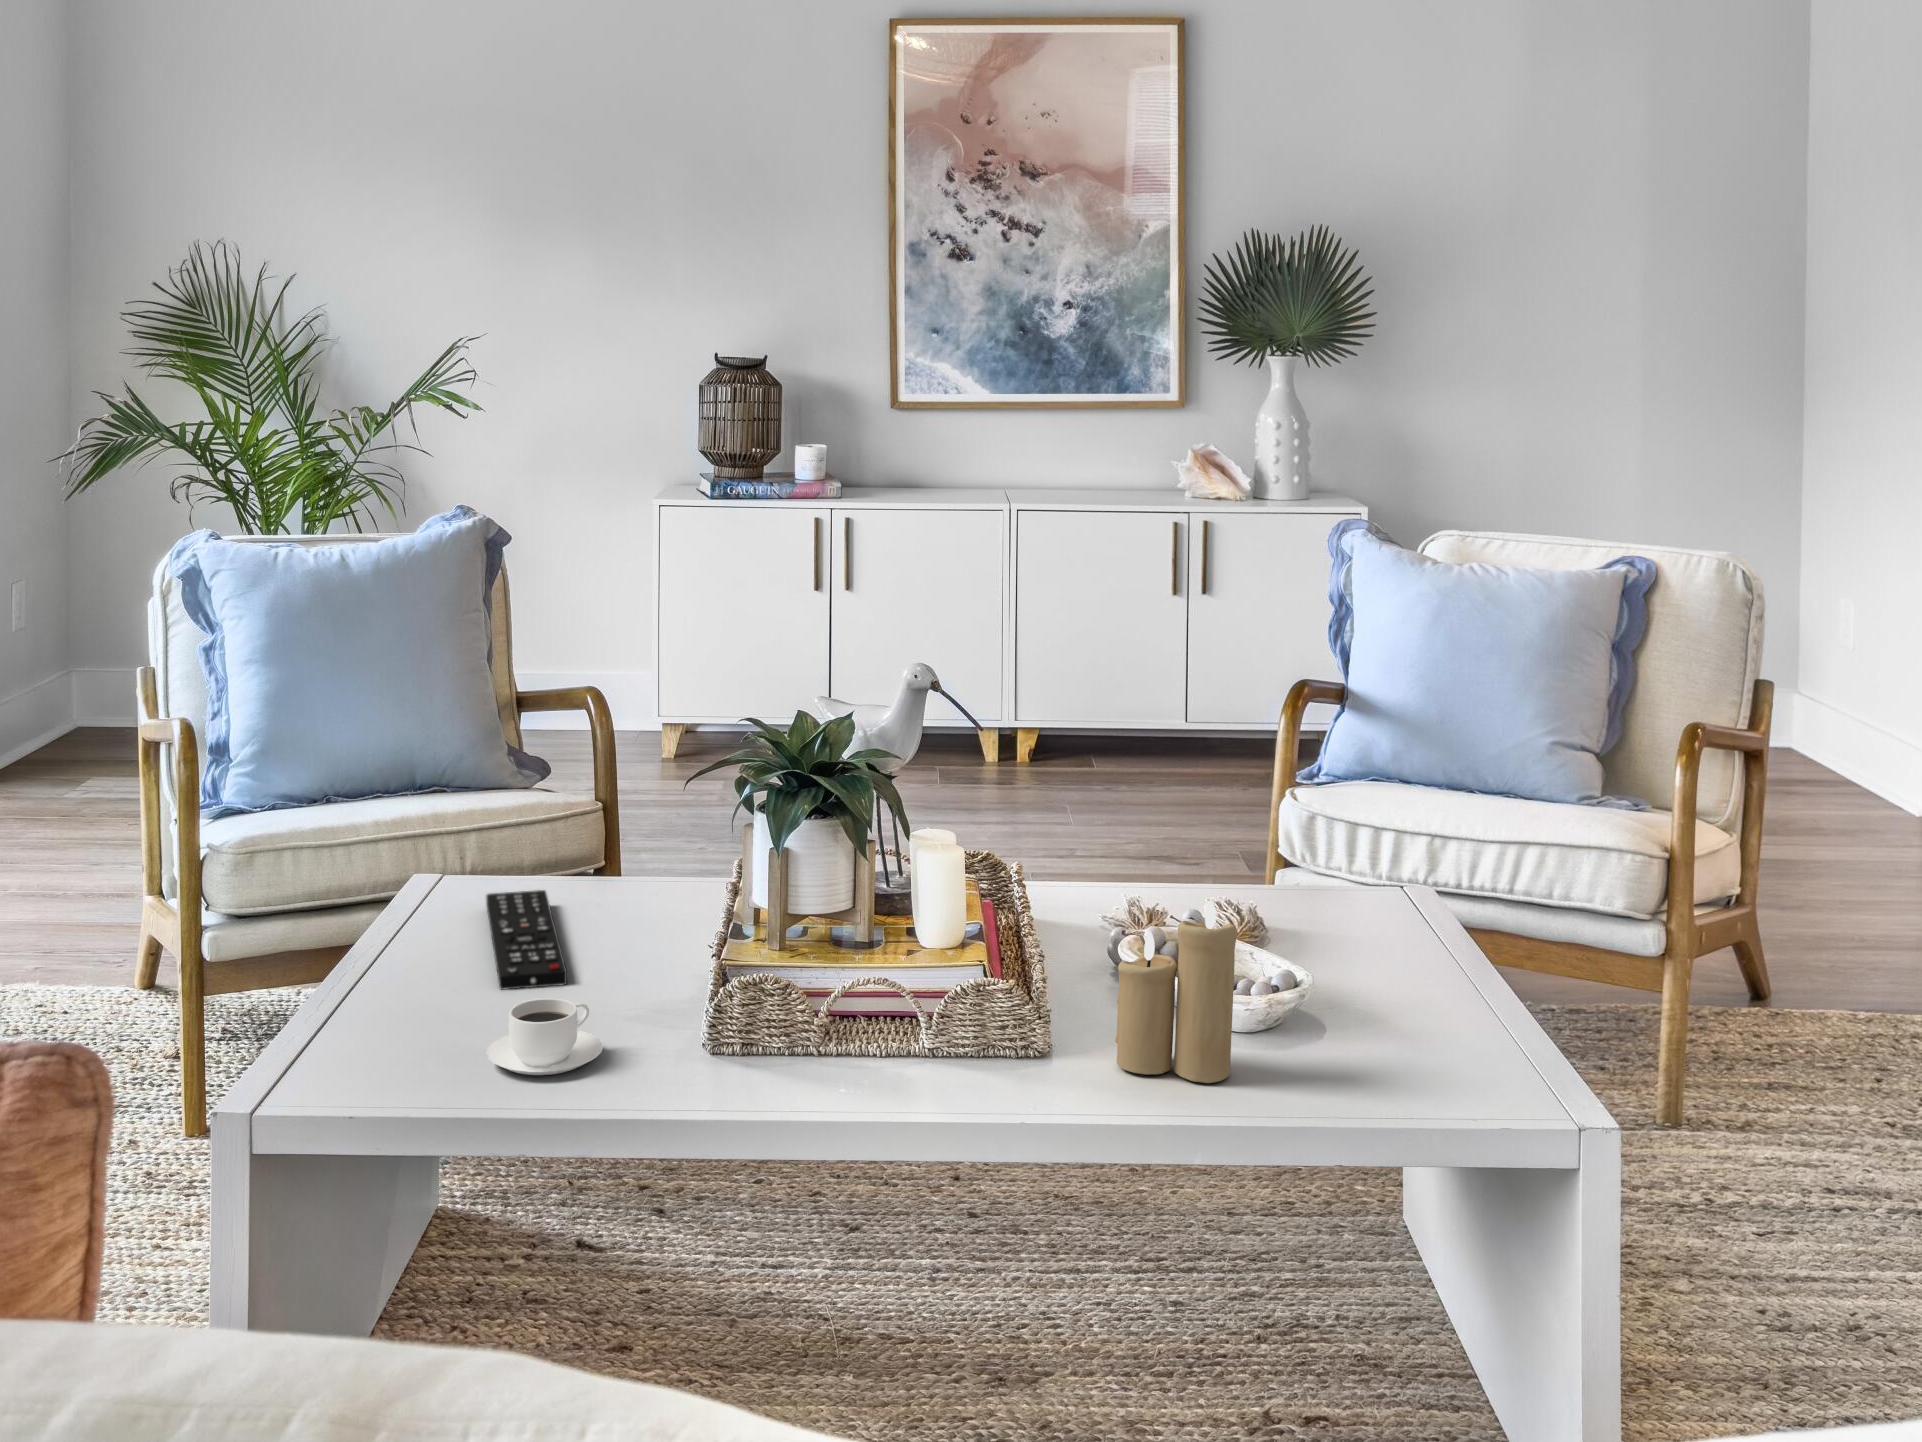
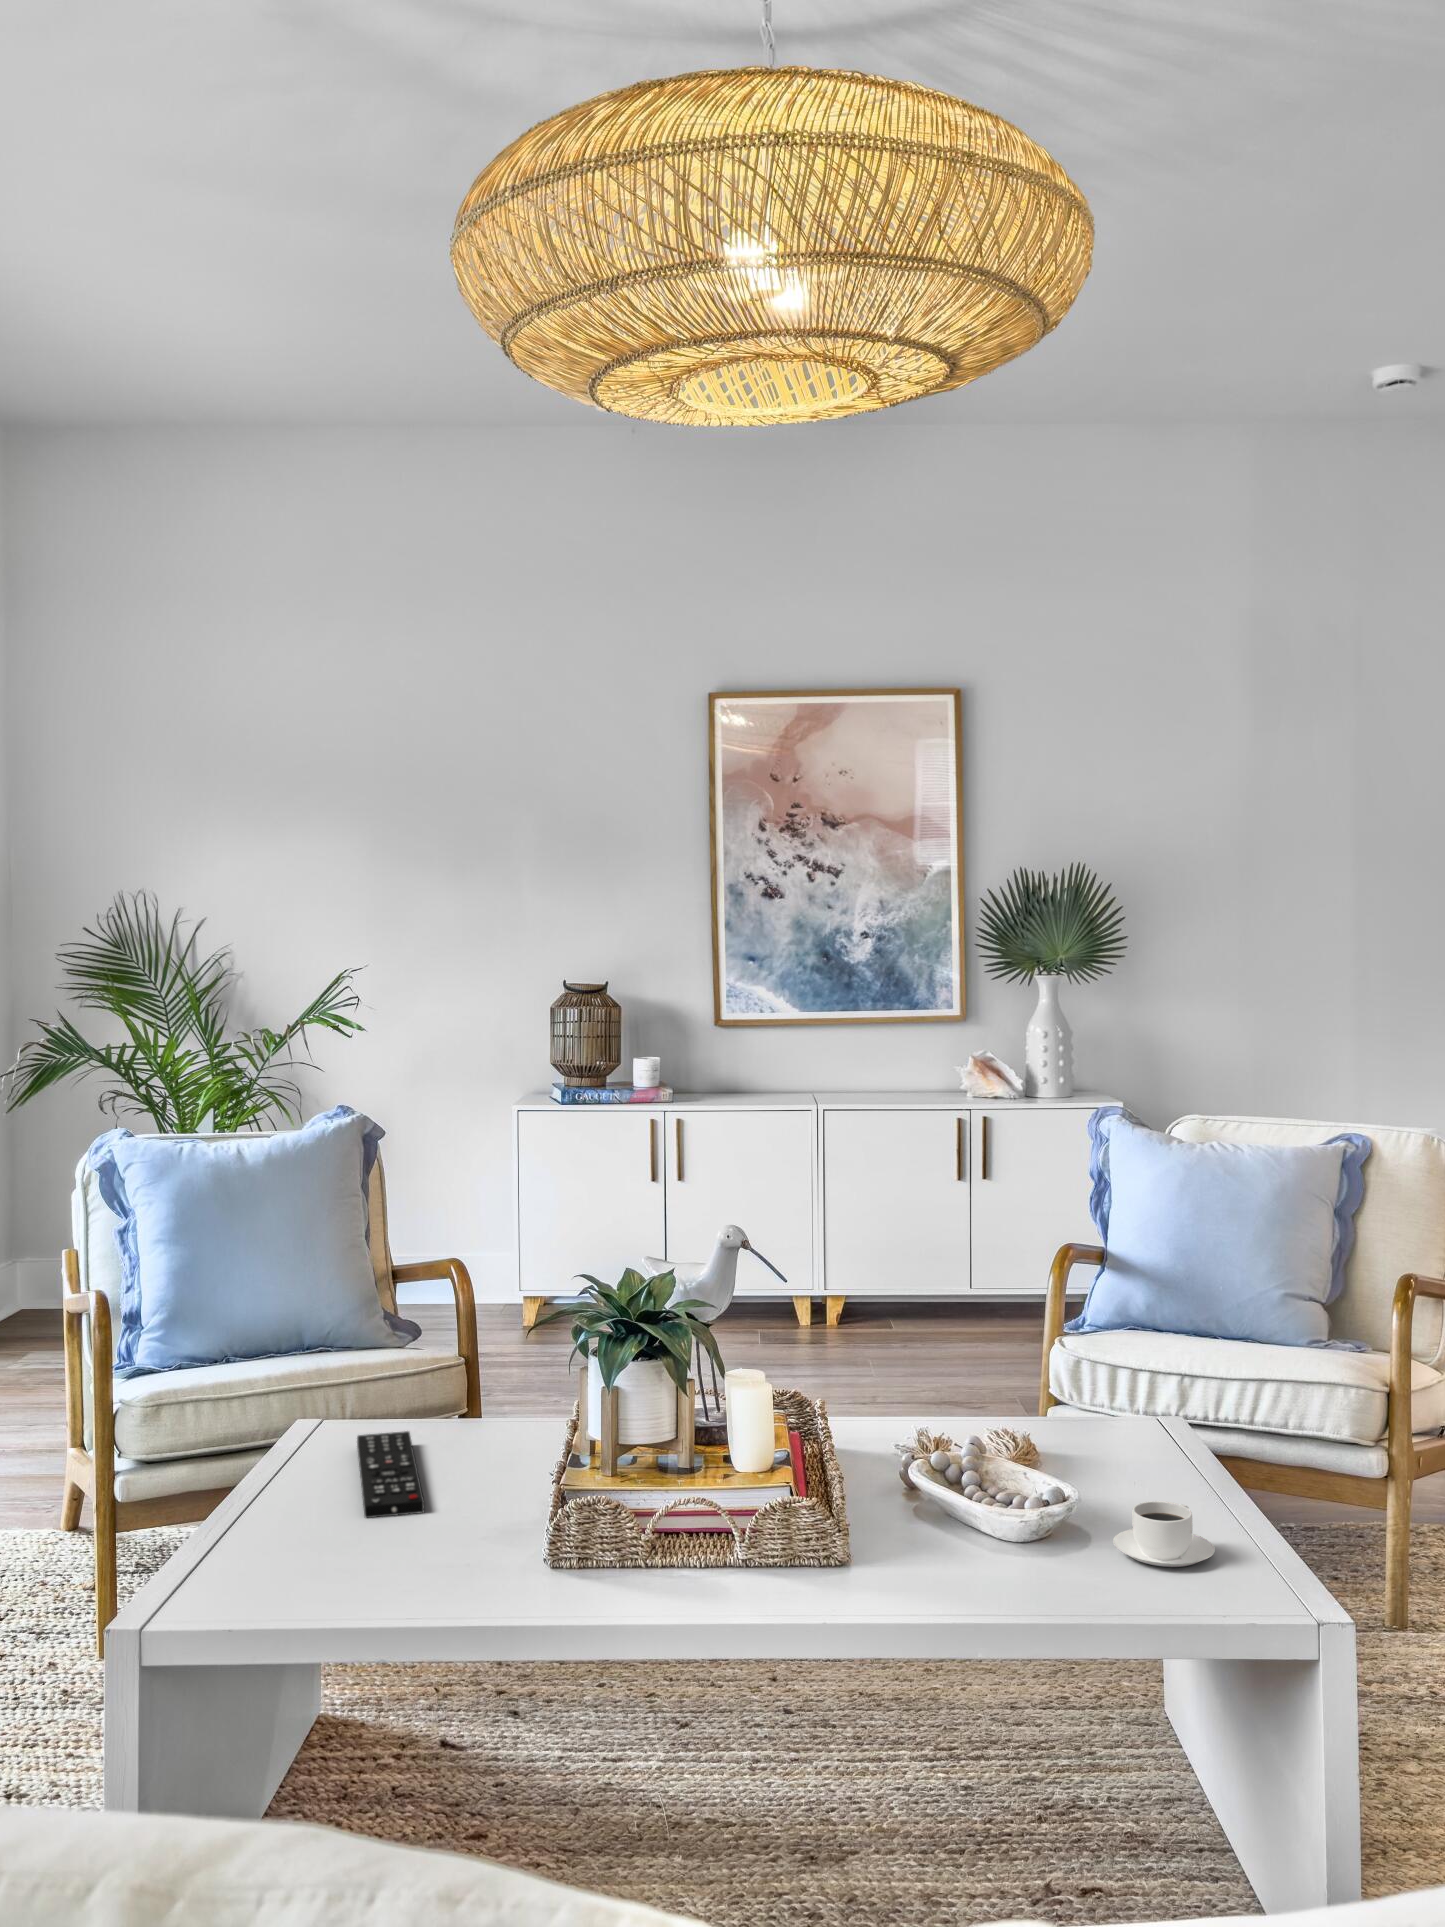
candle: present [1115,900,1237,1083] -> none [908,1425,1014,1589]
coffee cup: present [487,998,603,1075] -> present [1113,1501,1215,1567]

